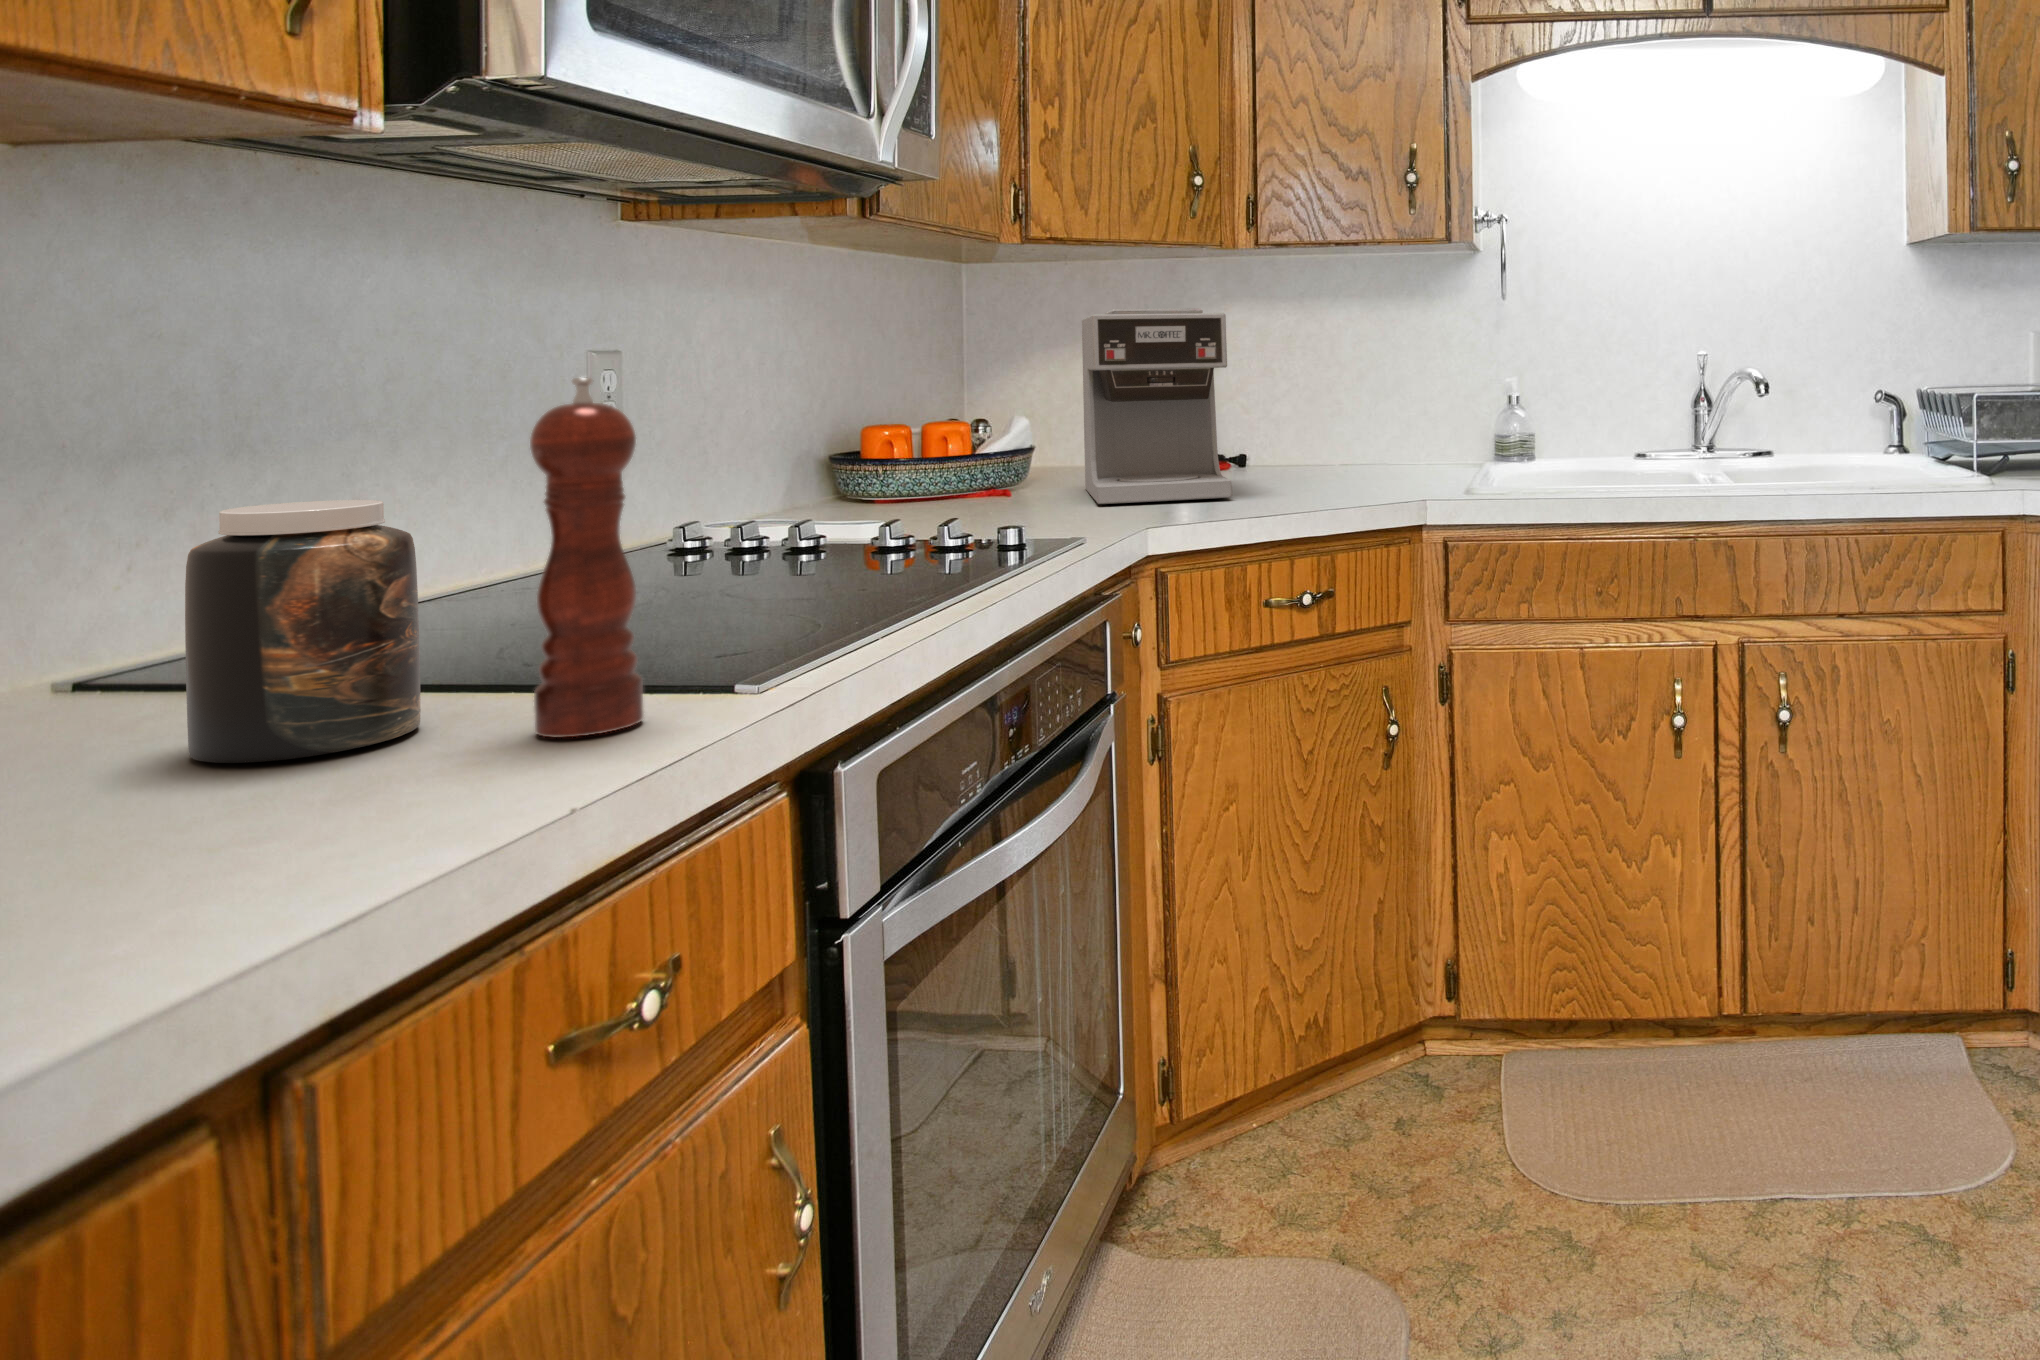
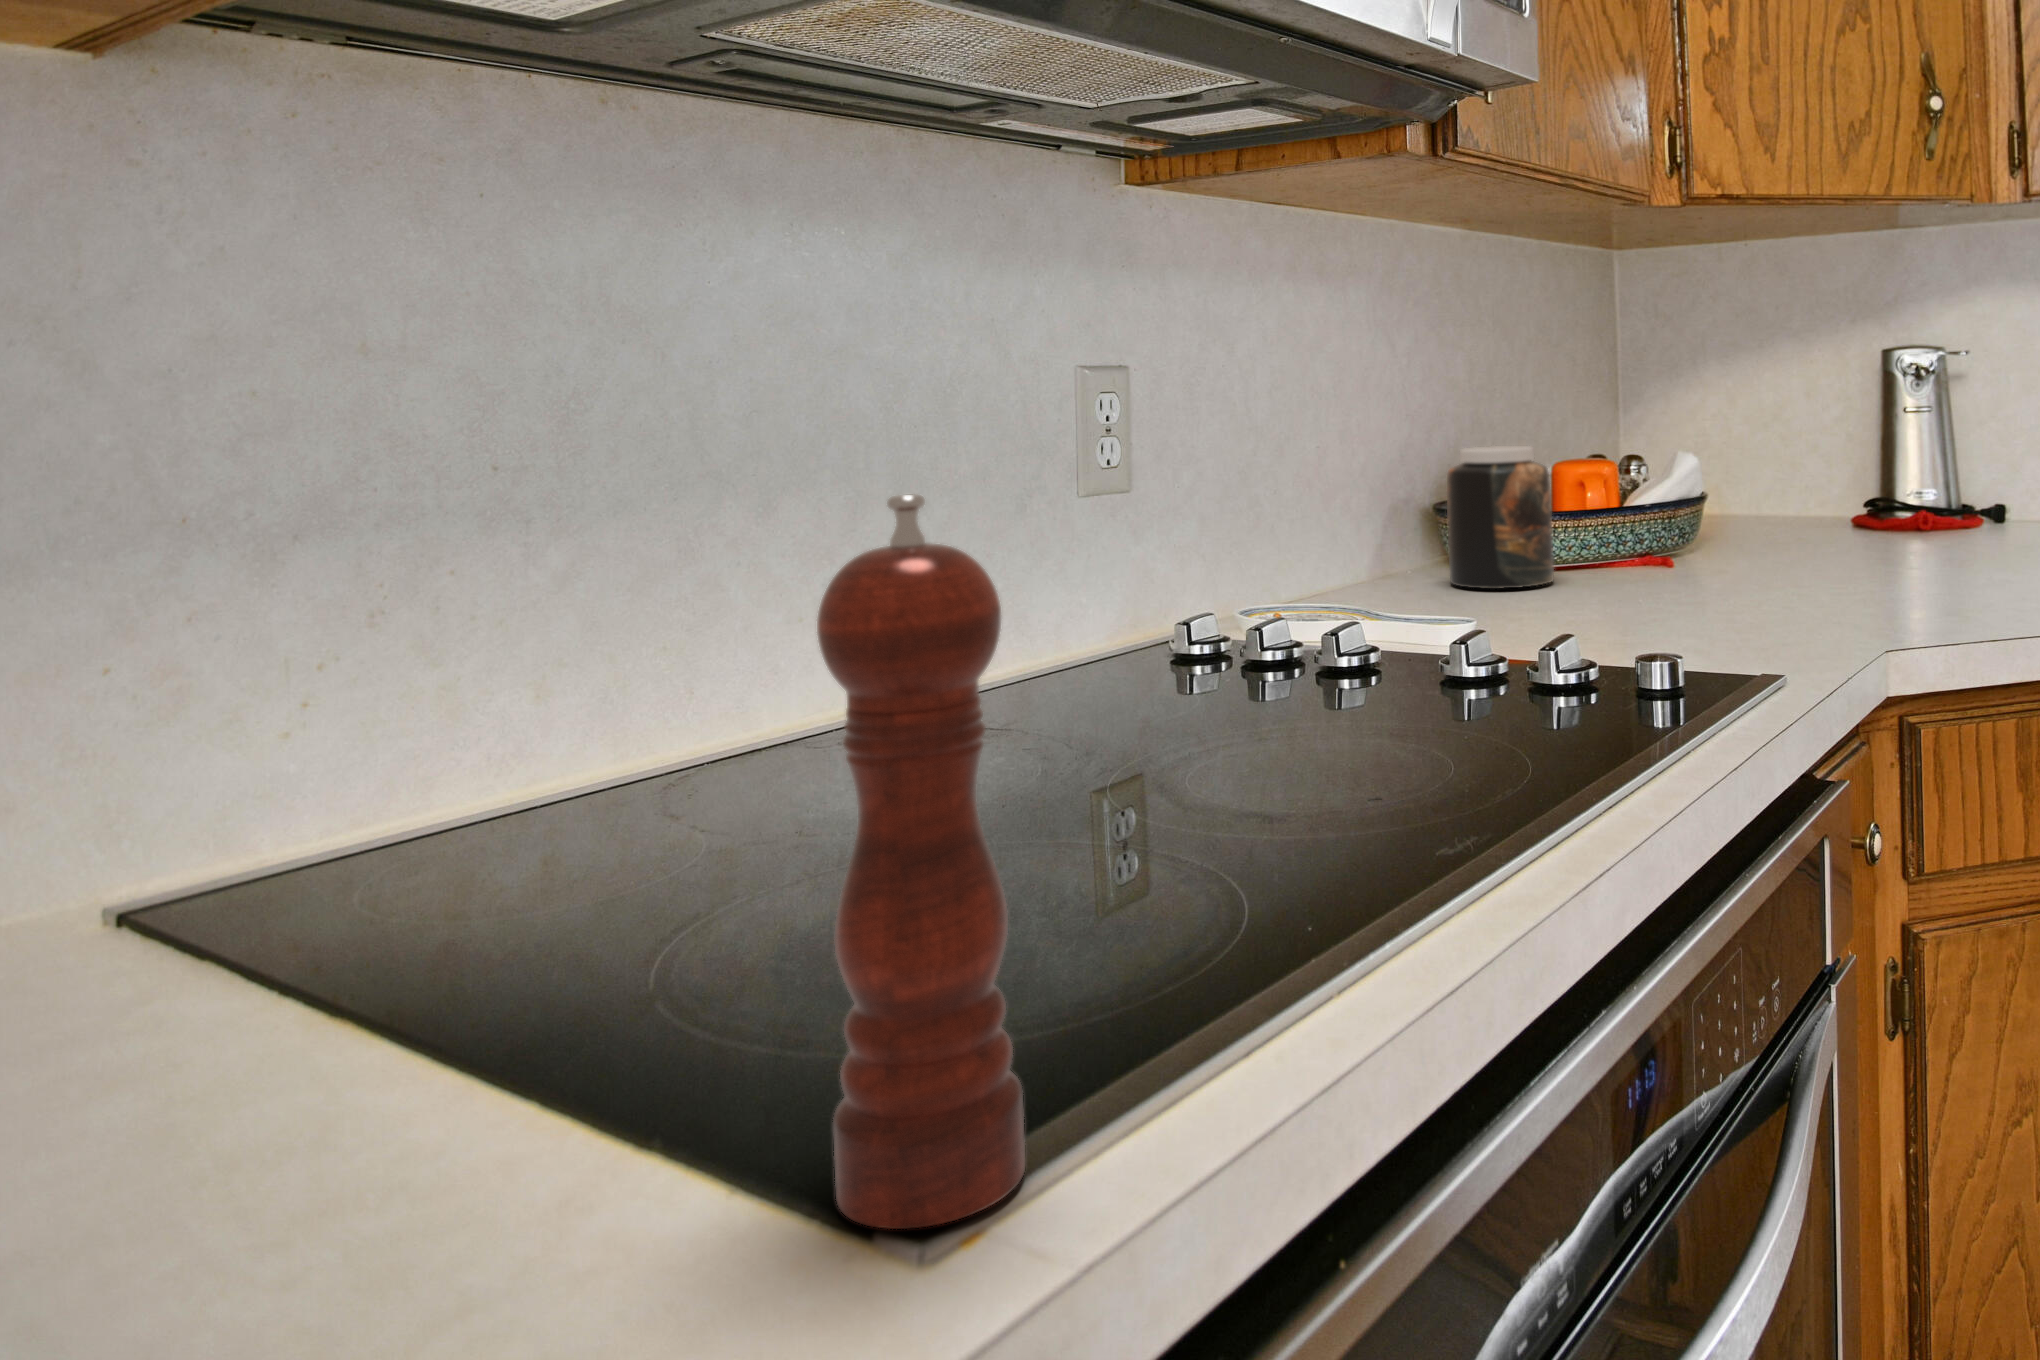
coffee maker: present [1082,308,1232,504] -> none [1765,299,2009,595]
jar: present [185,500,421,763] -> present [1447,446,1554,589]

